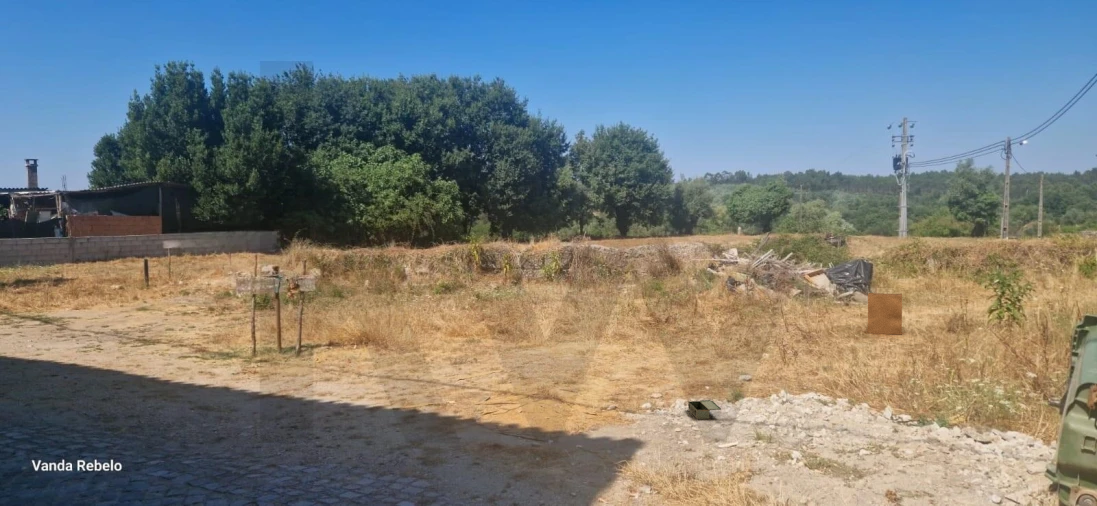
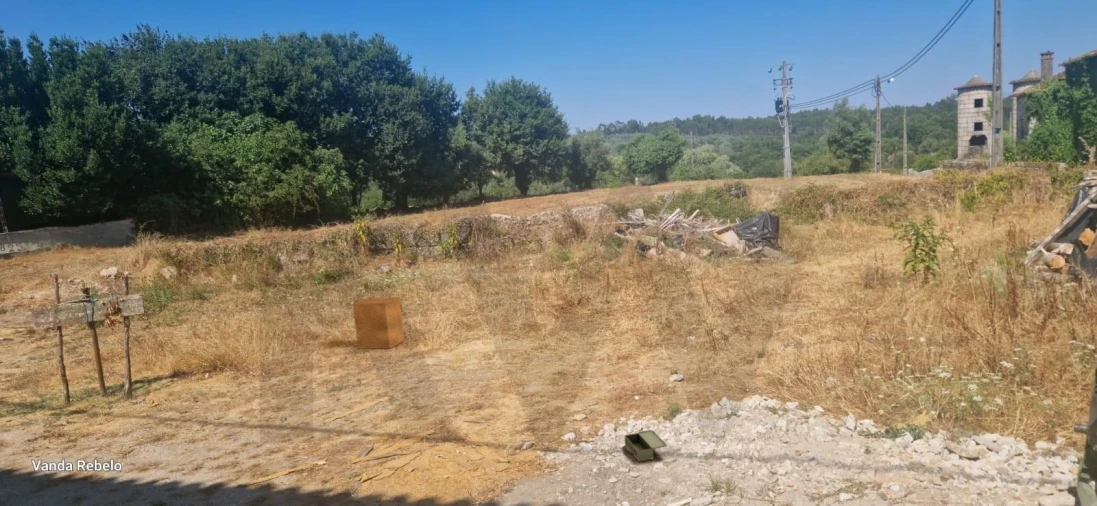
cardboard box: present [868,293,902,335] -> present [353,297,404,349]

